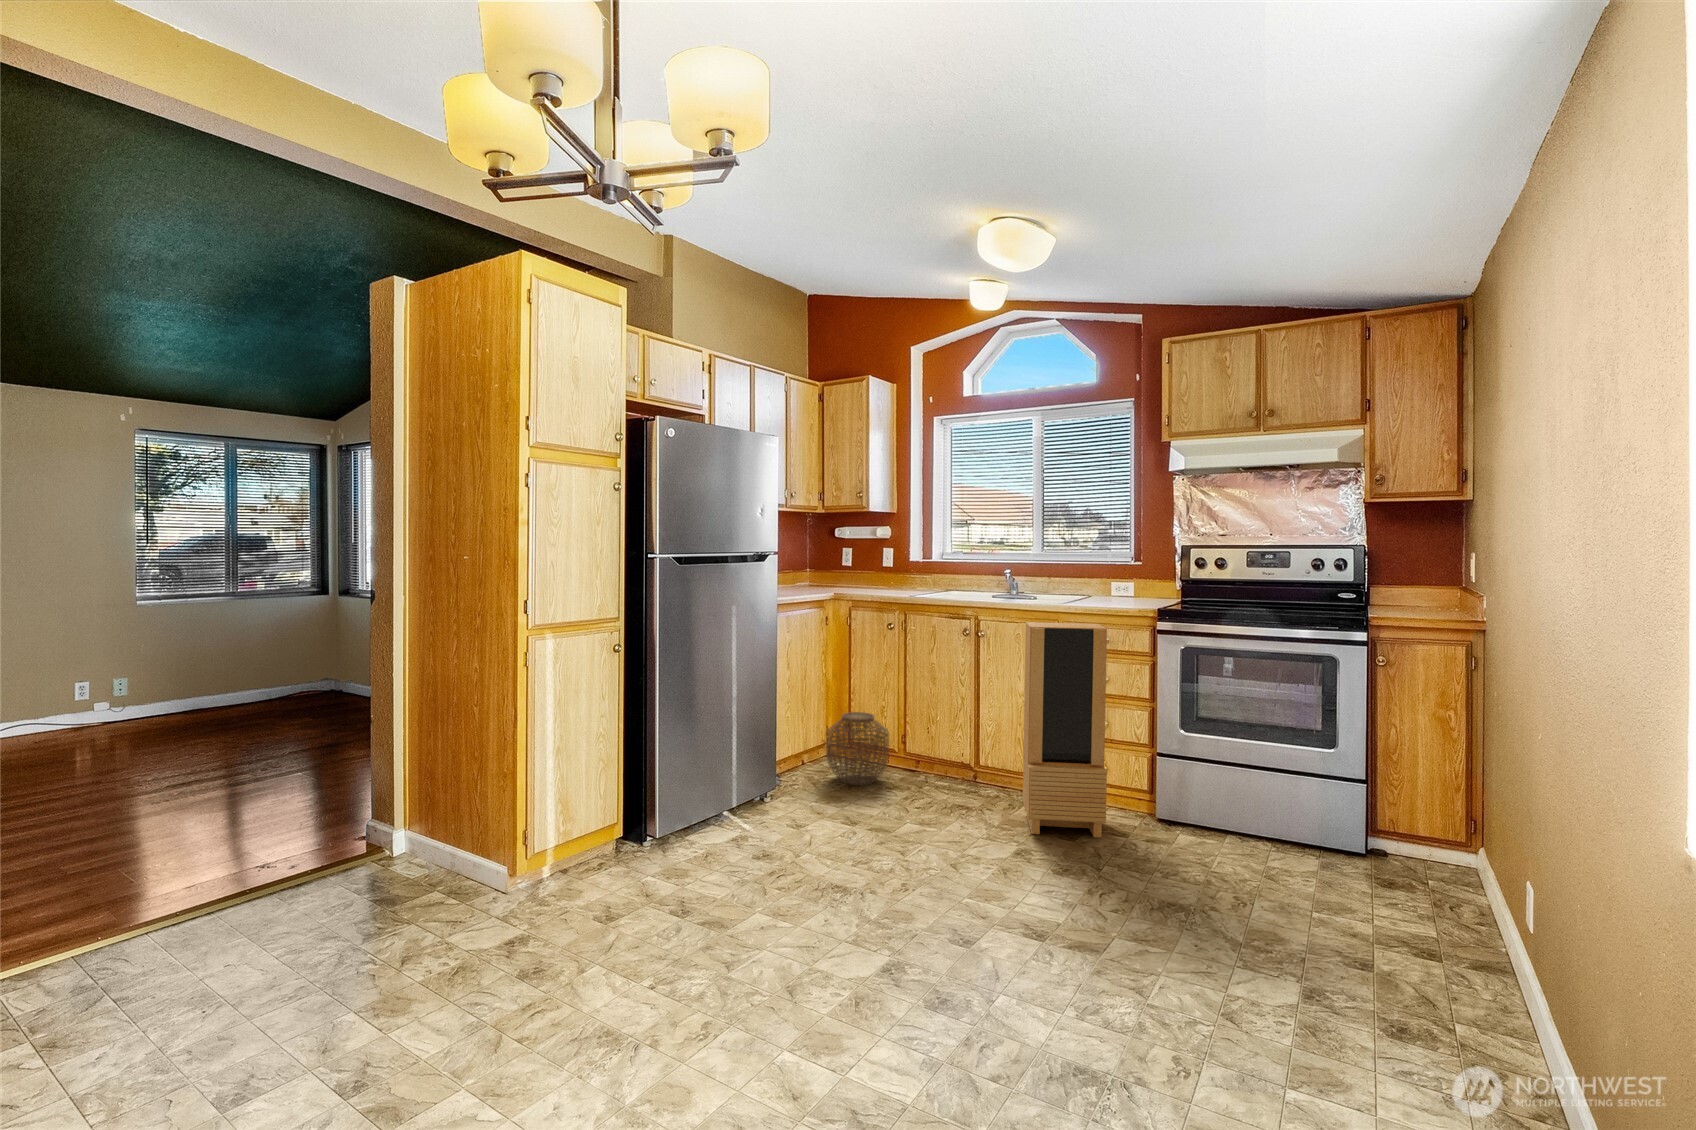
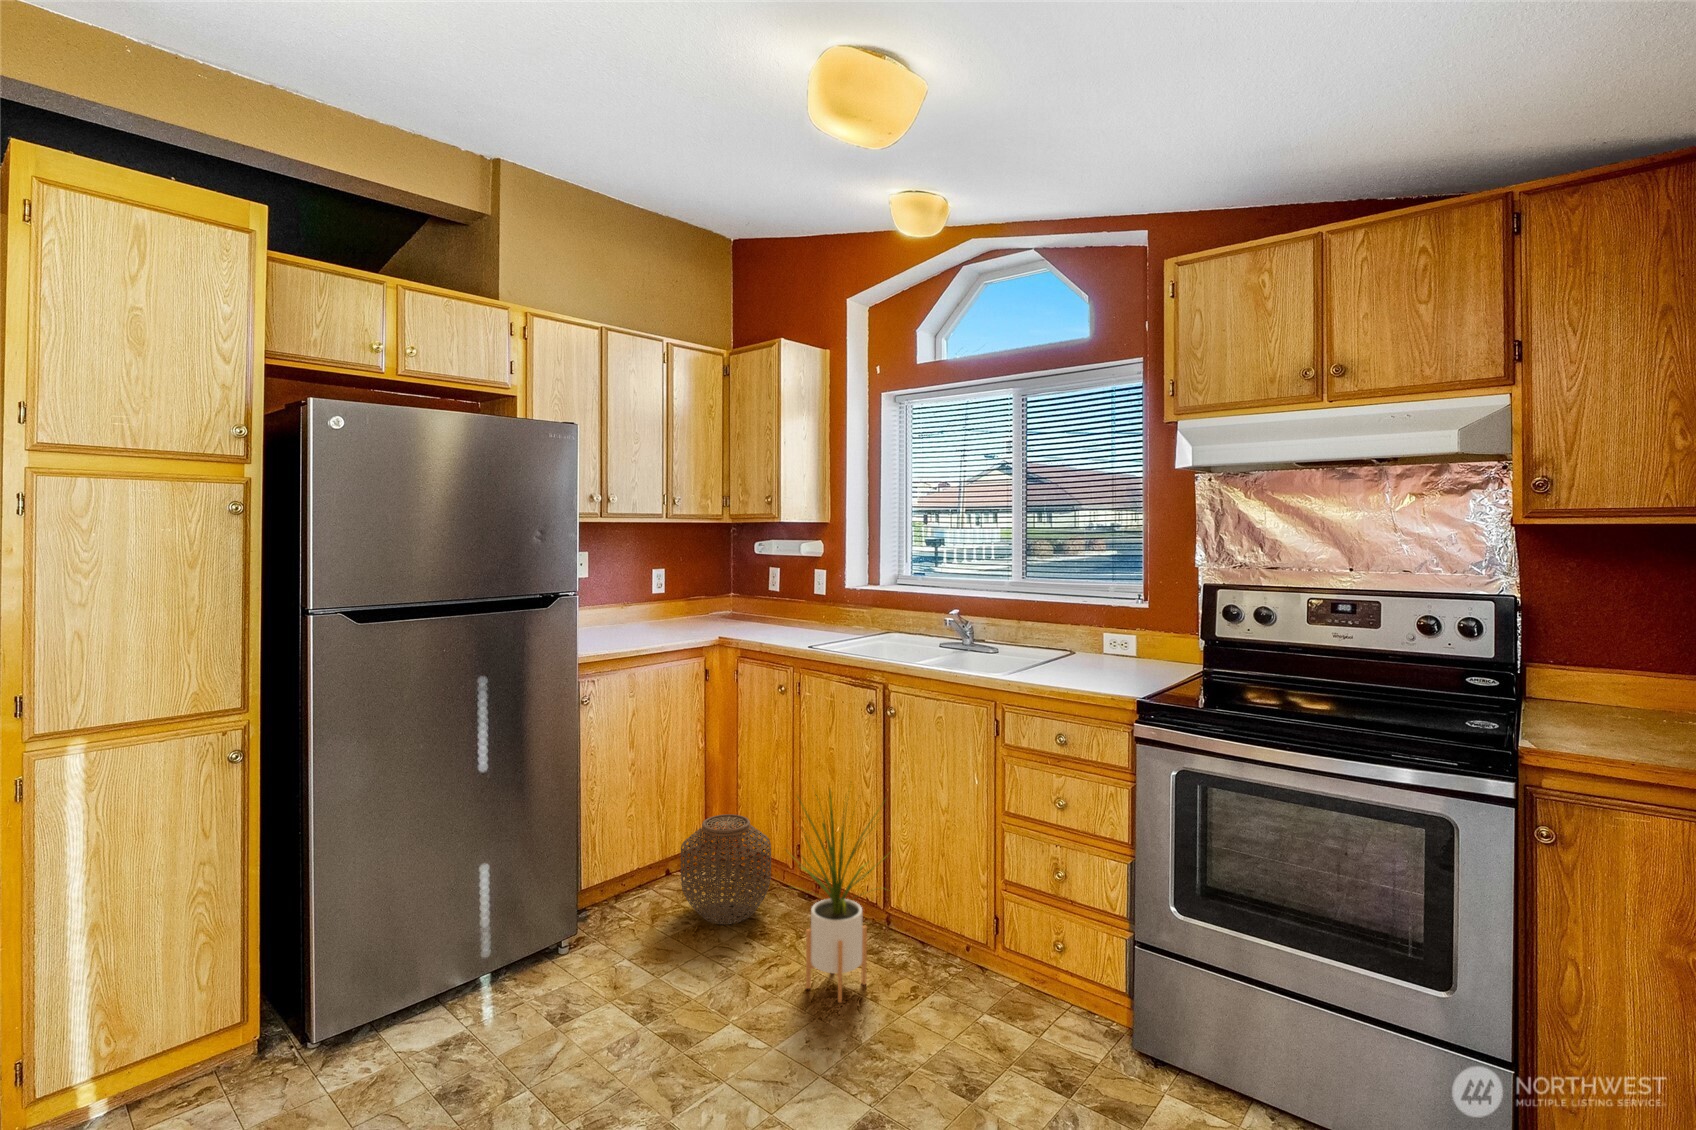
storage cabinet: present [1023,622,1107,838] -> none [907,713,1040,1086]
house plant: none [926,671,999,813] -> present [798,790,879,1002]

